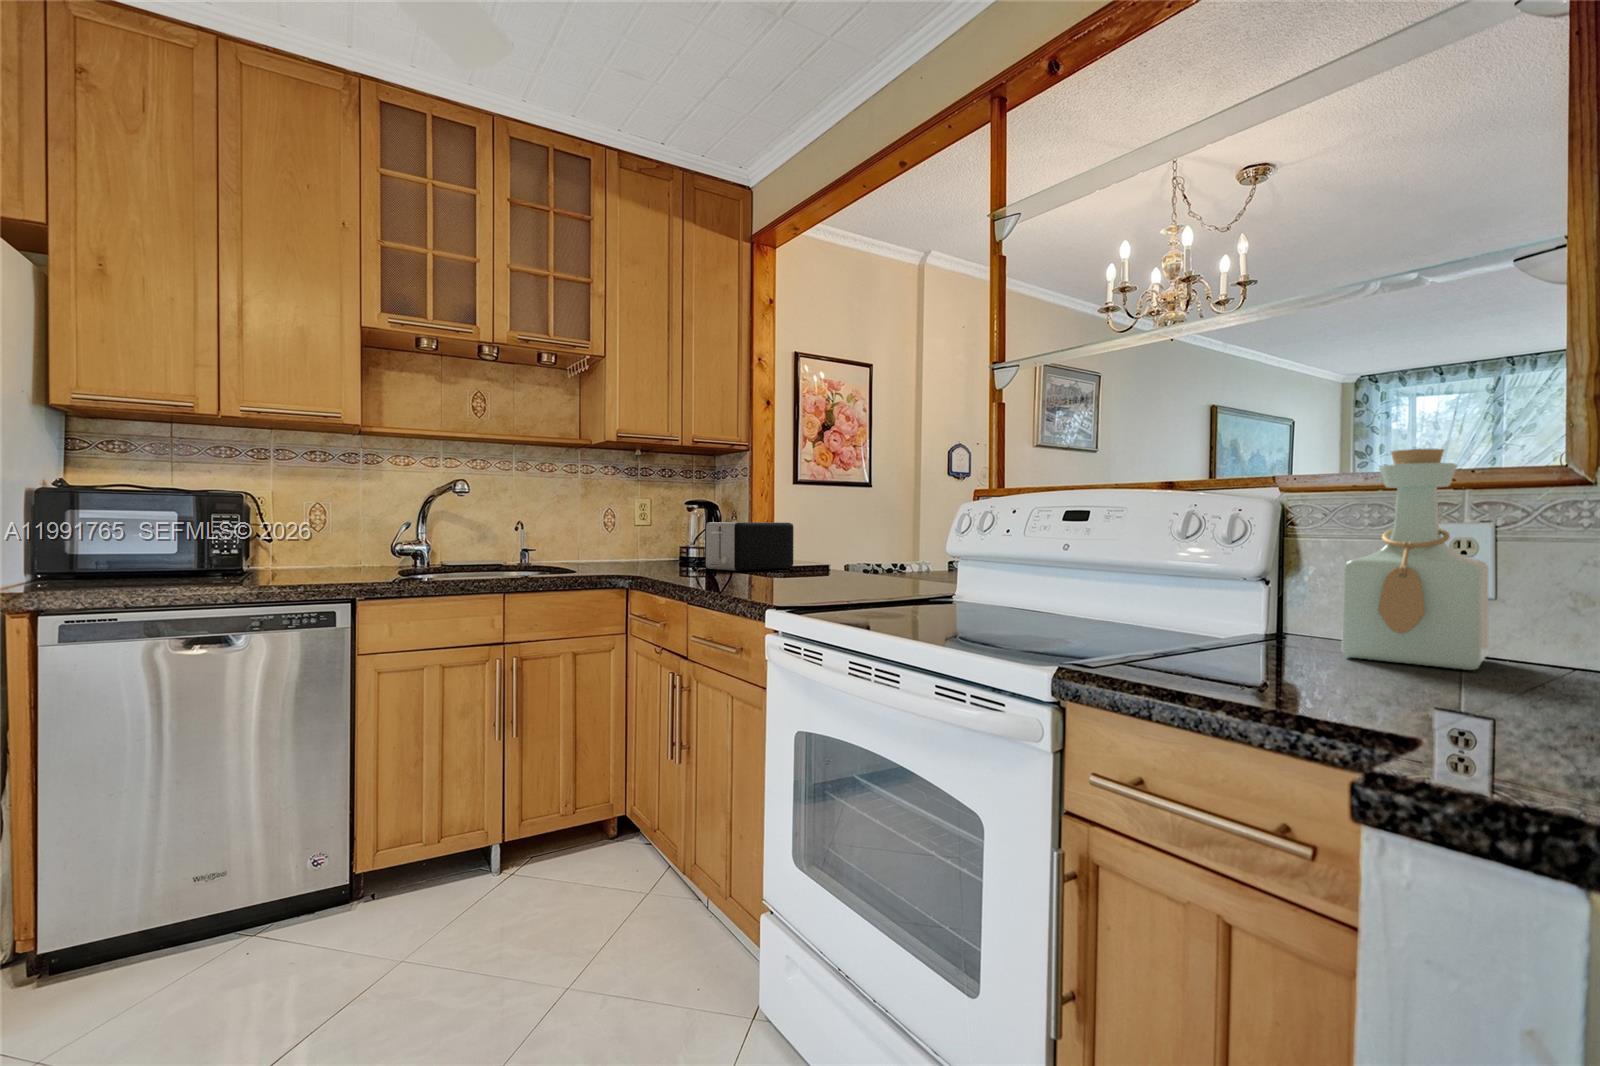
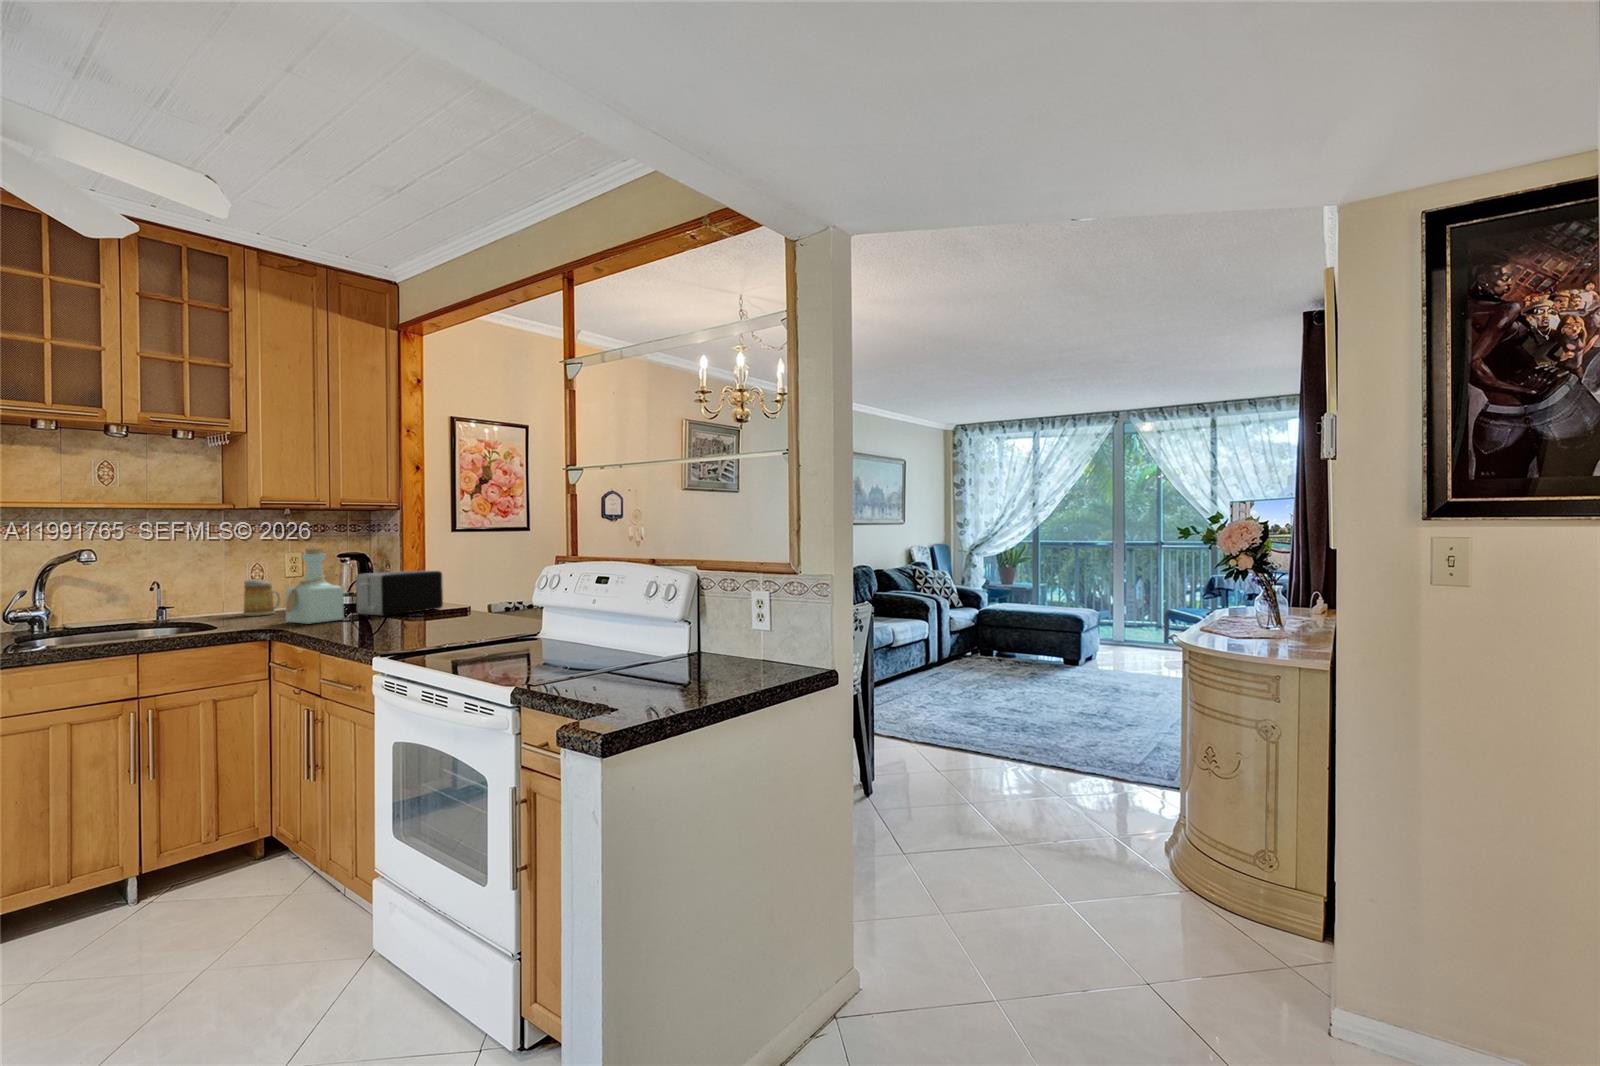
bottle: present [1342,449,1489,670] -> present [285,548,344,624]
mug: none [593,525,629,566] -> present [243,579,280,616]

